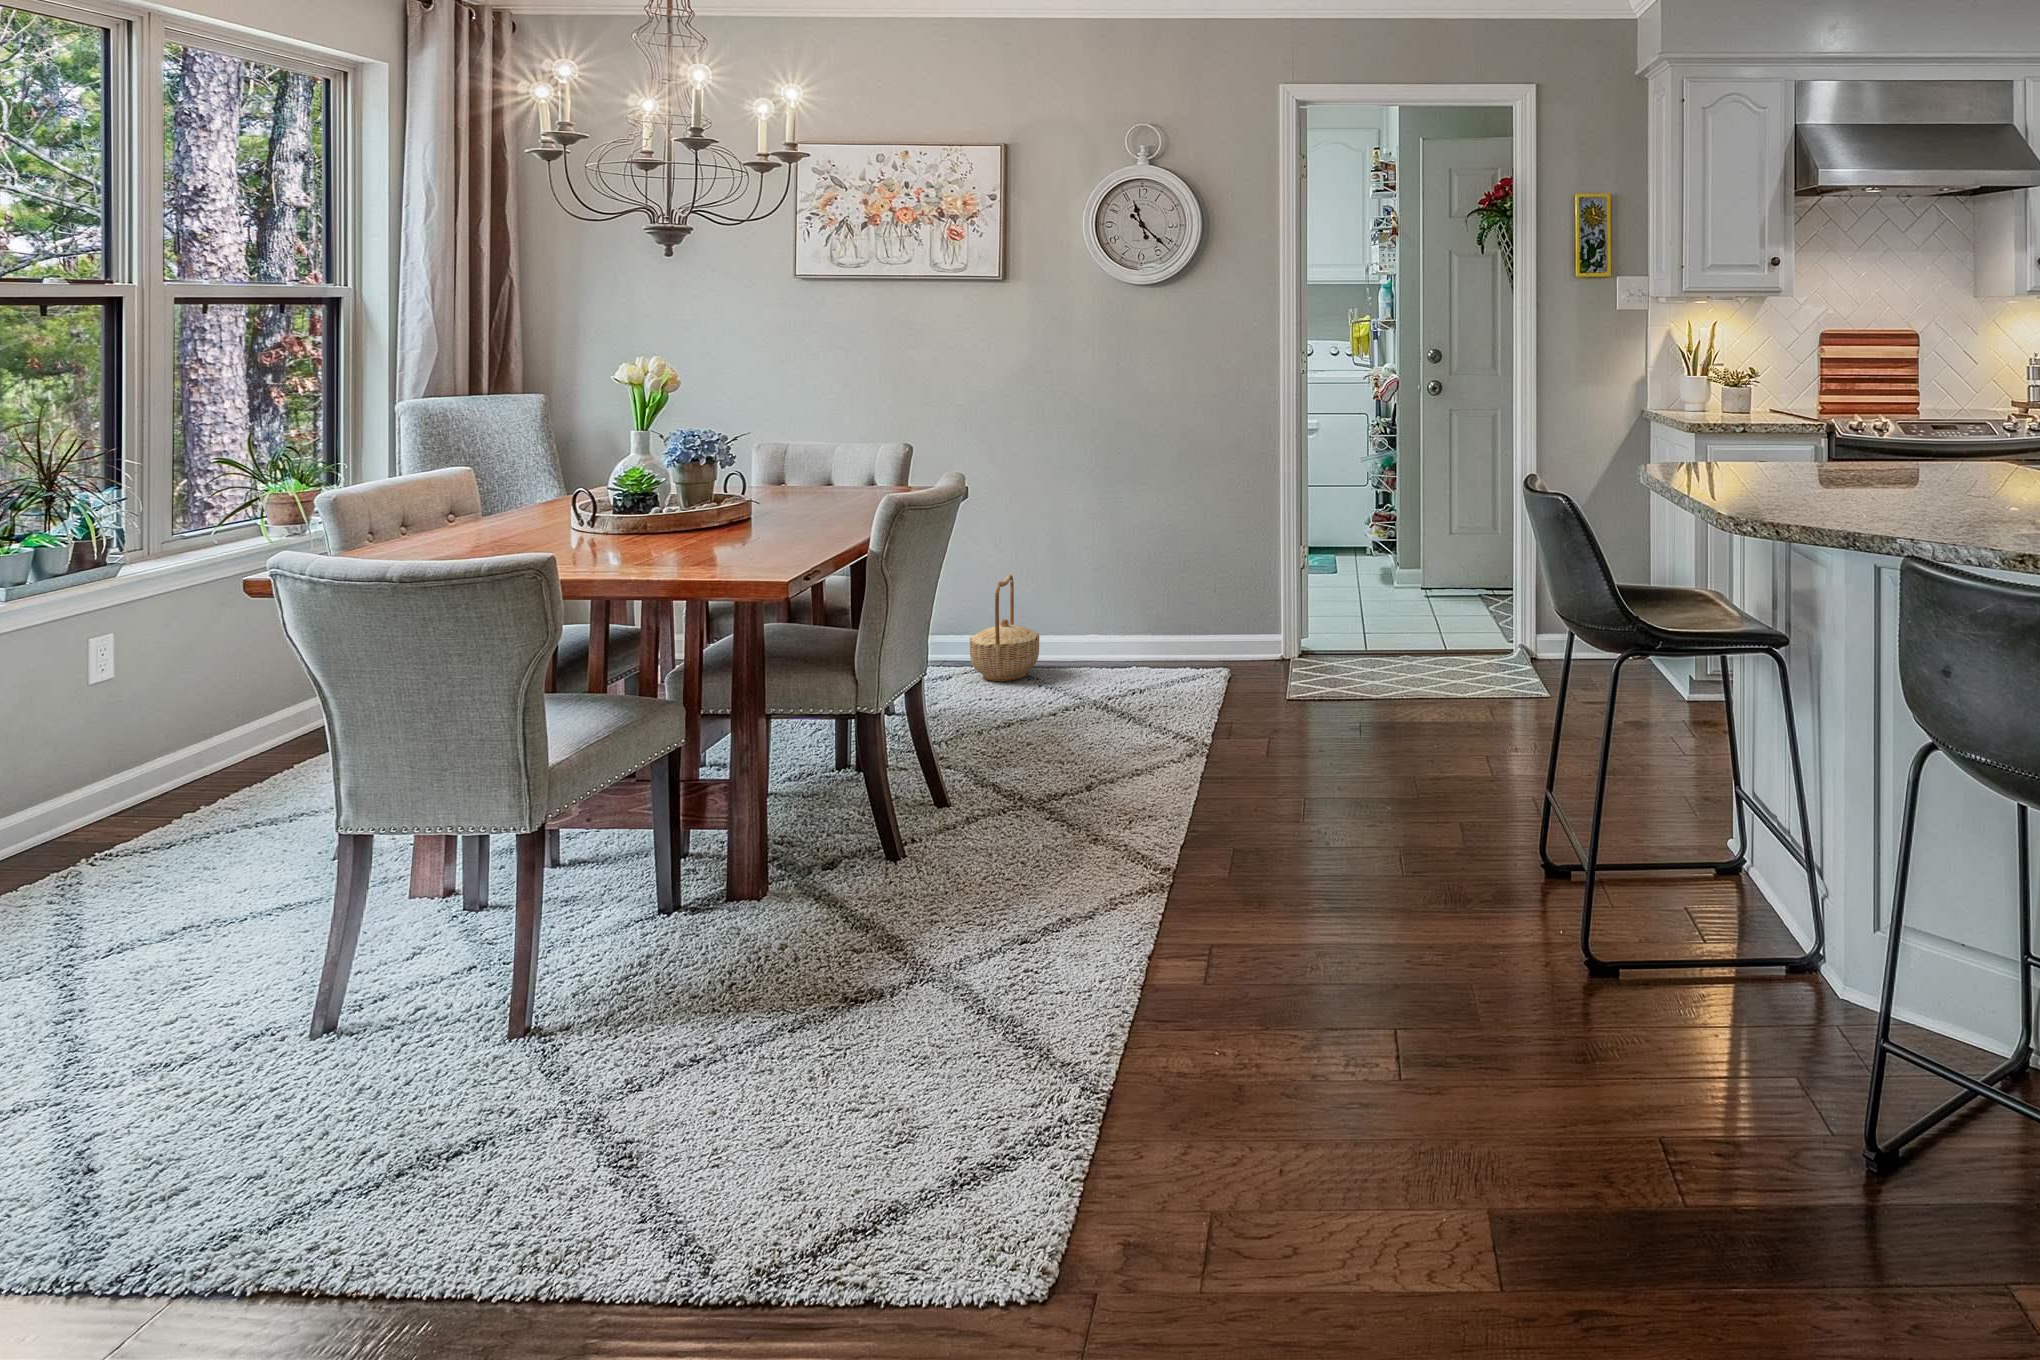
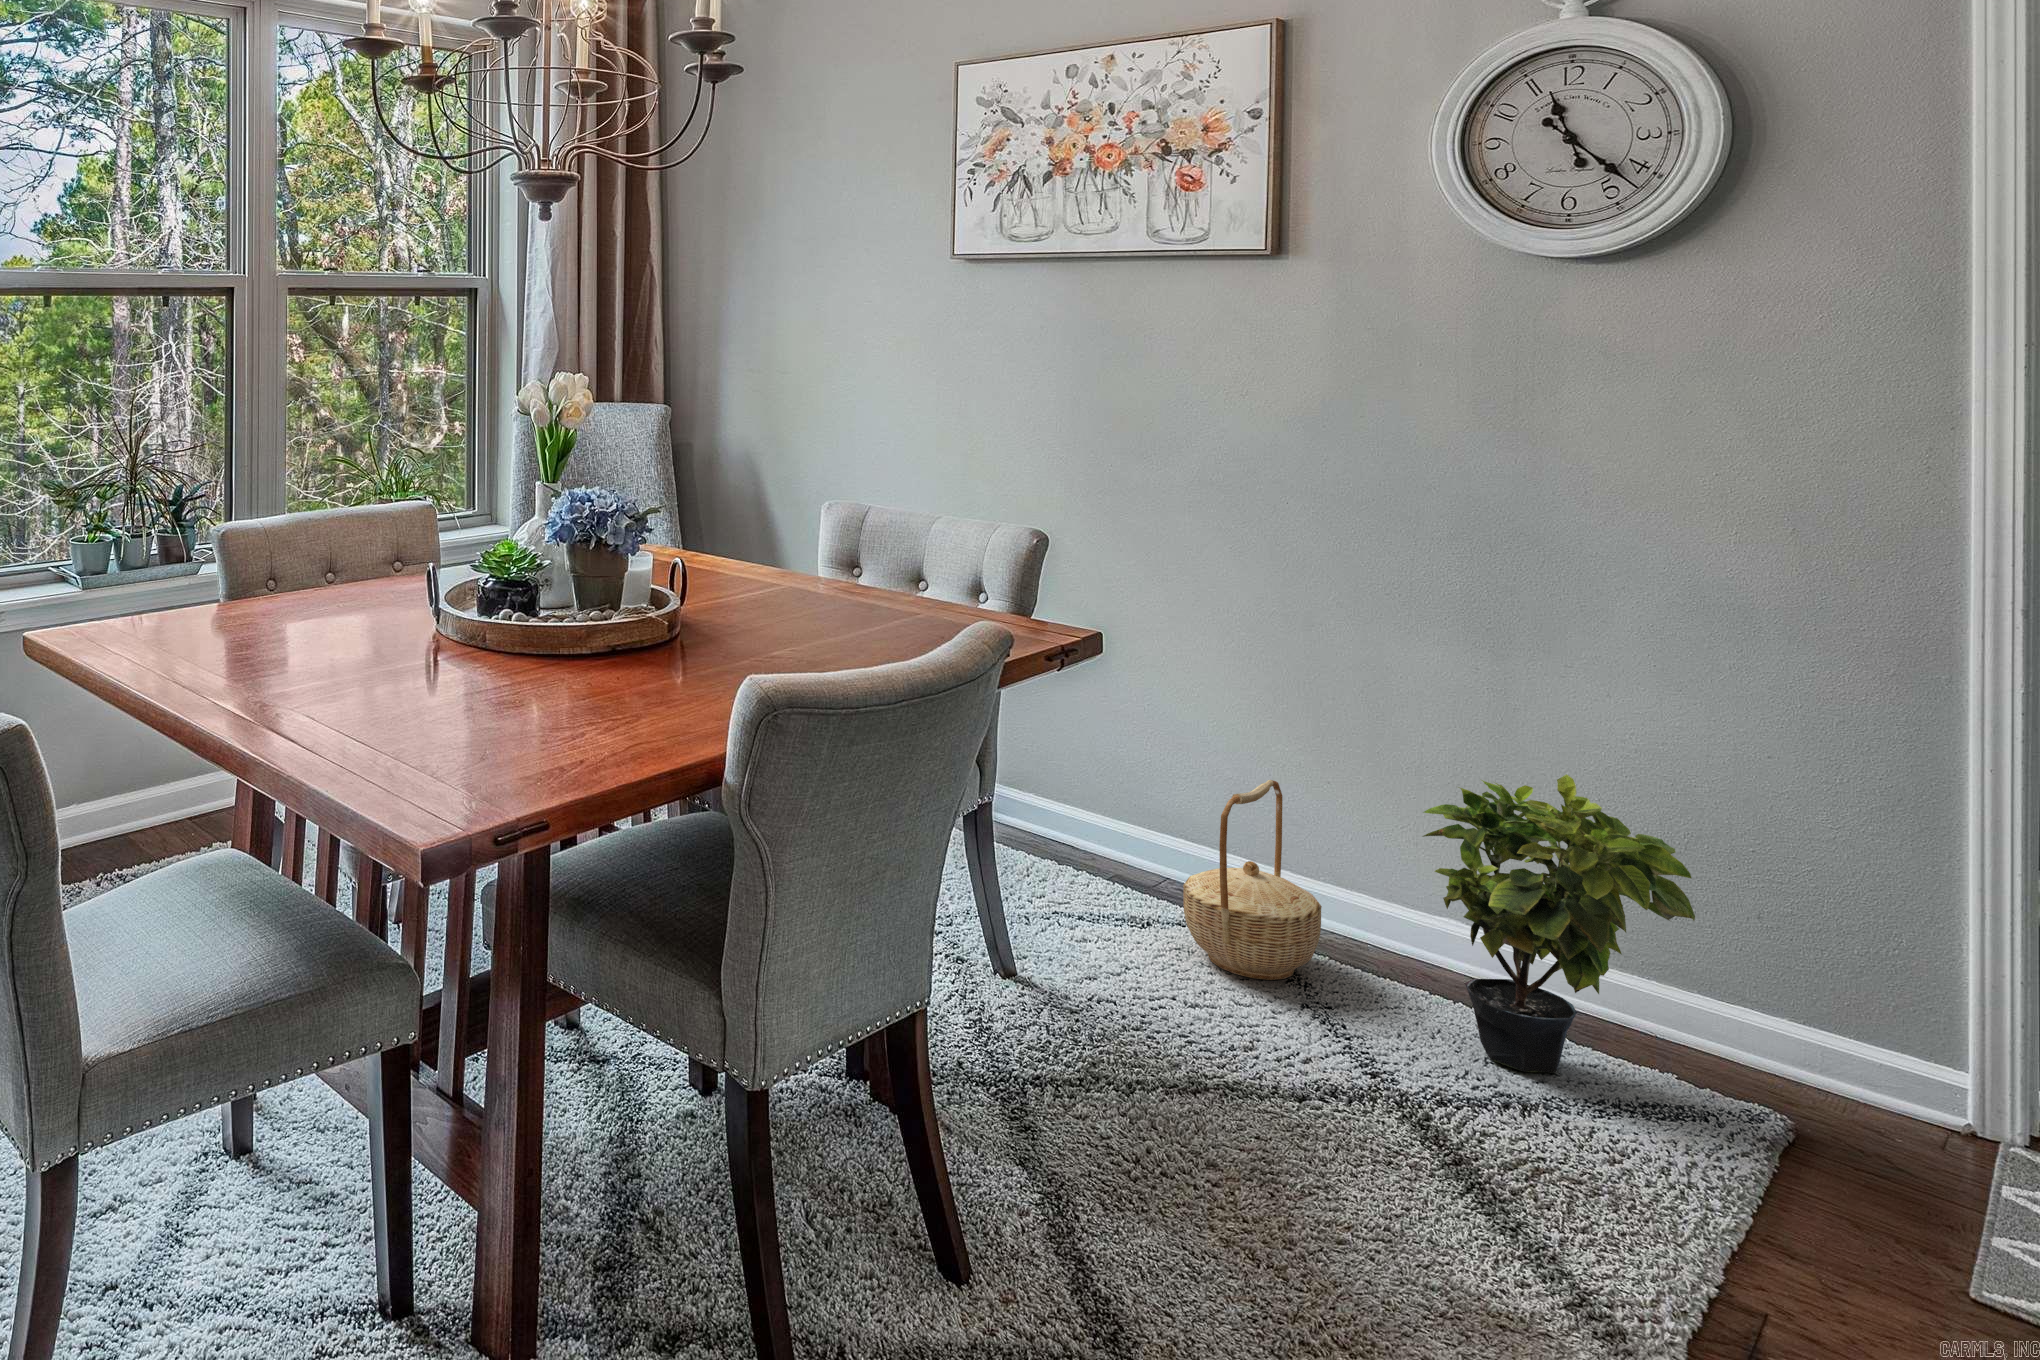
potted plant: none [1089,535,1197,680] -> present [1423,774,1695,1073]

